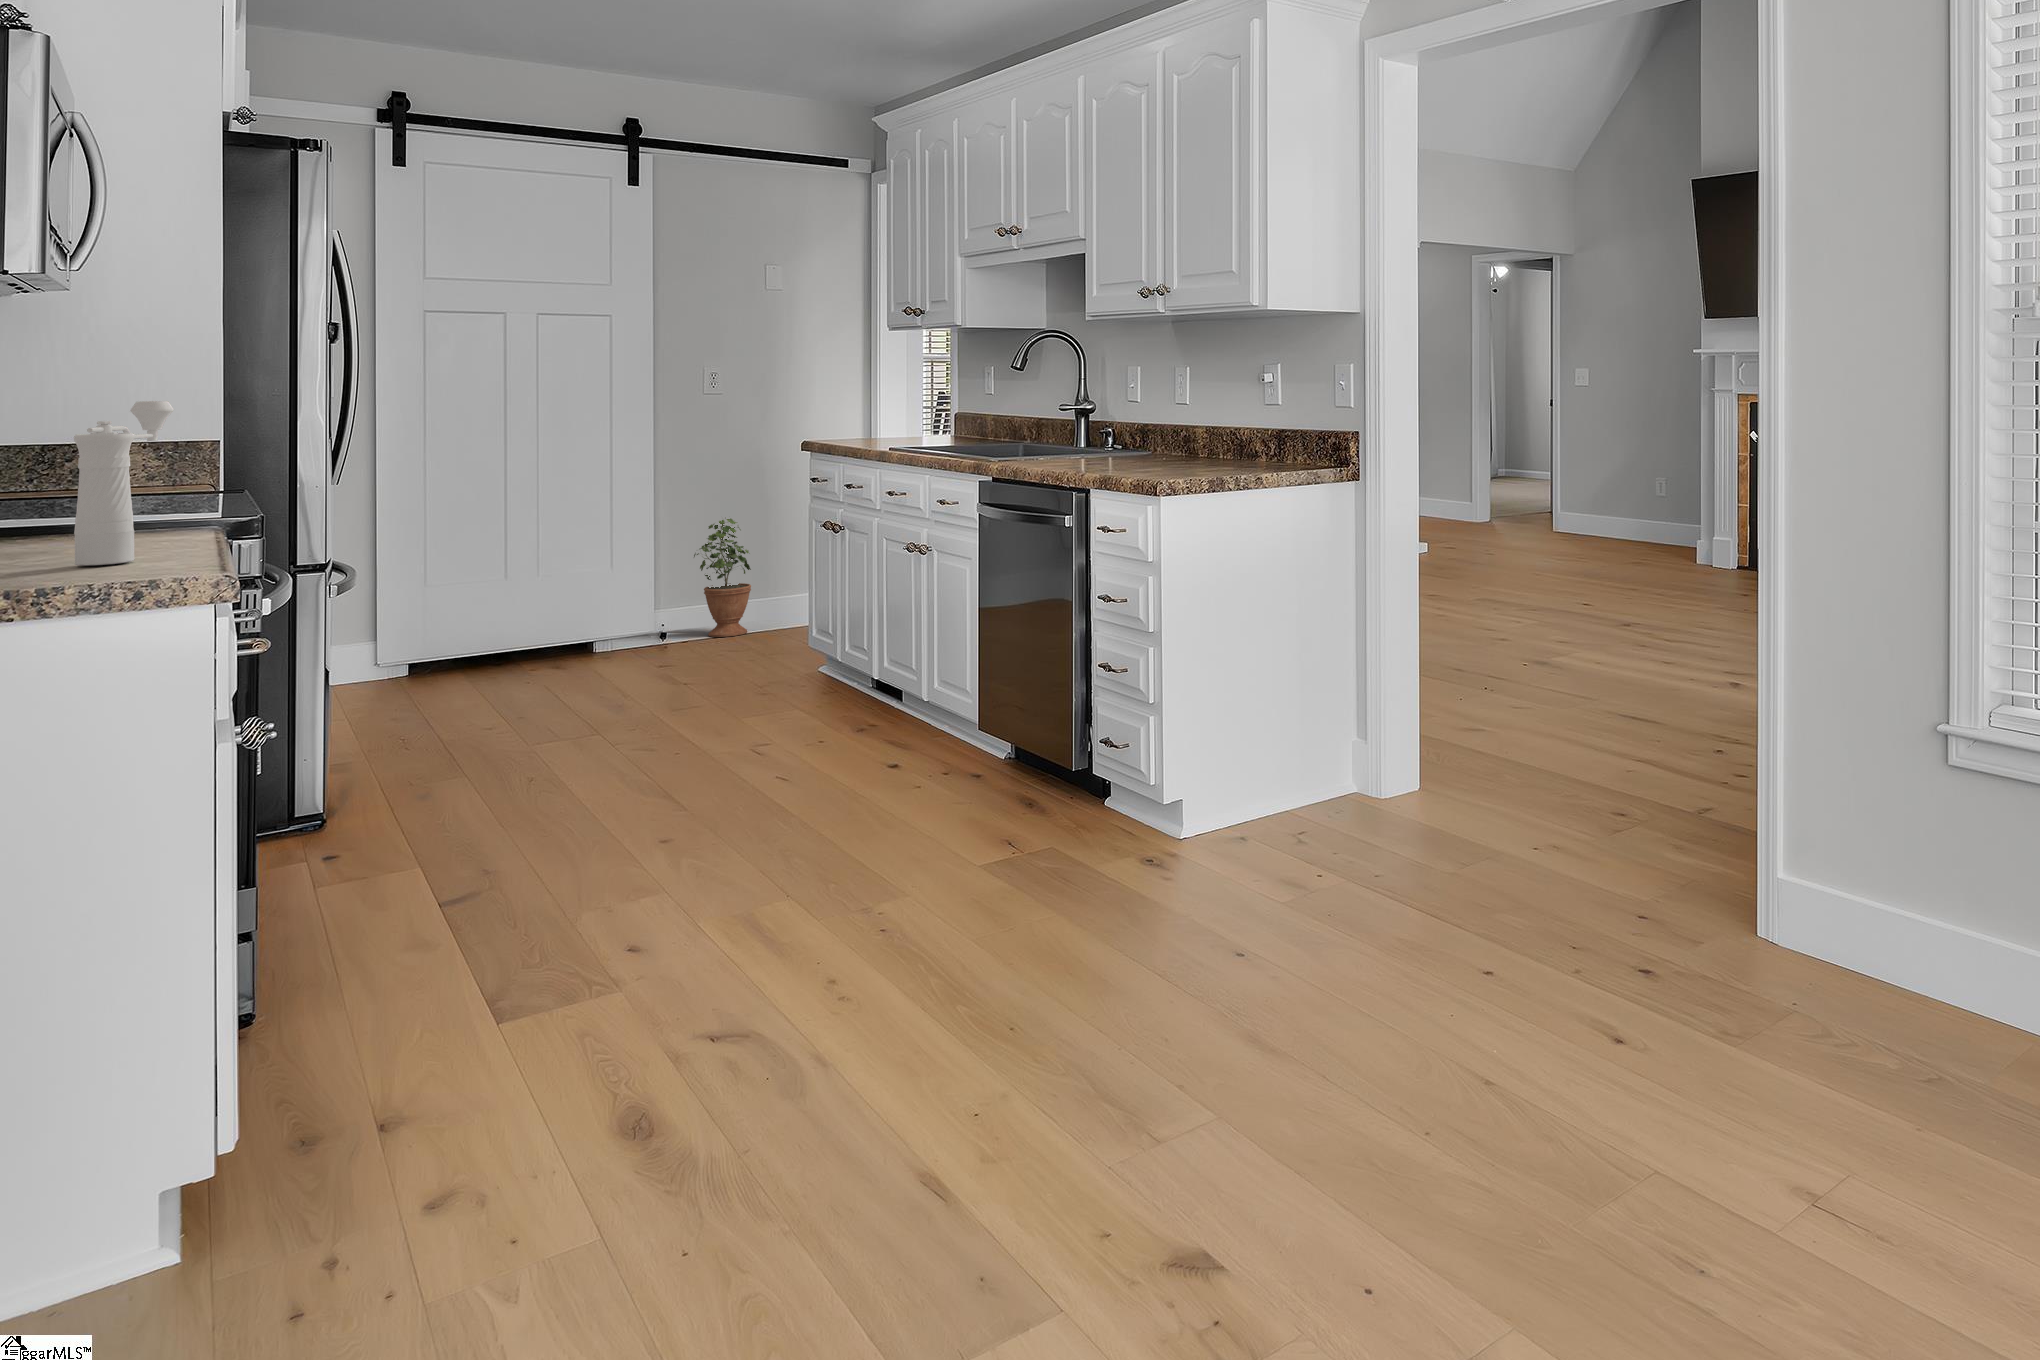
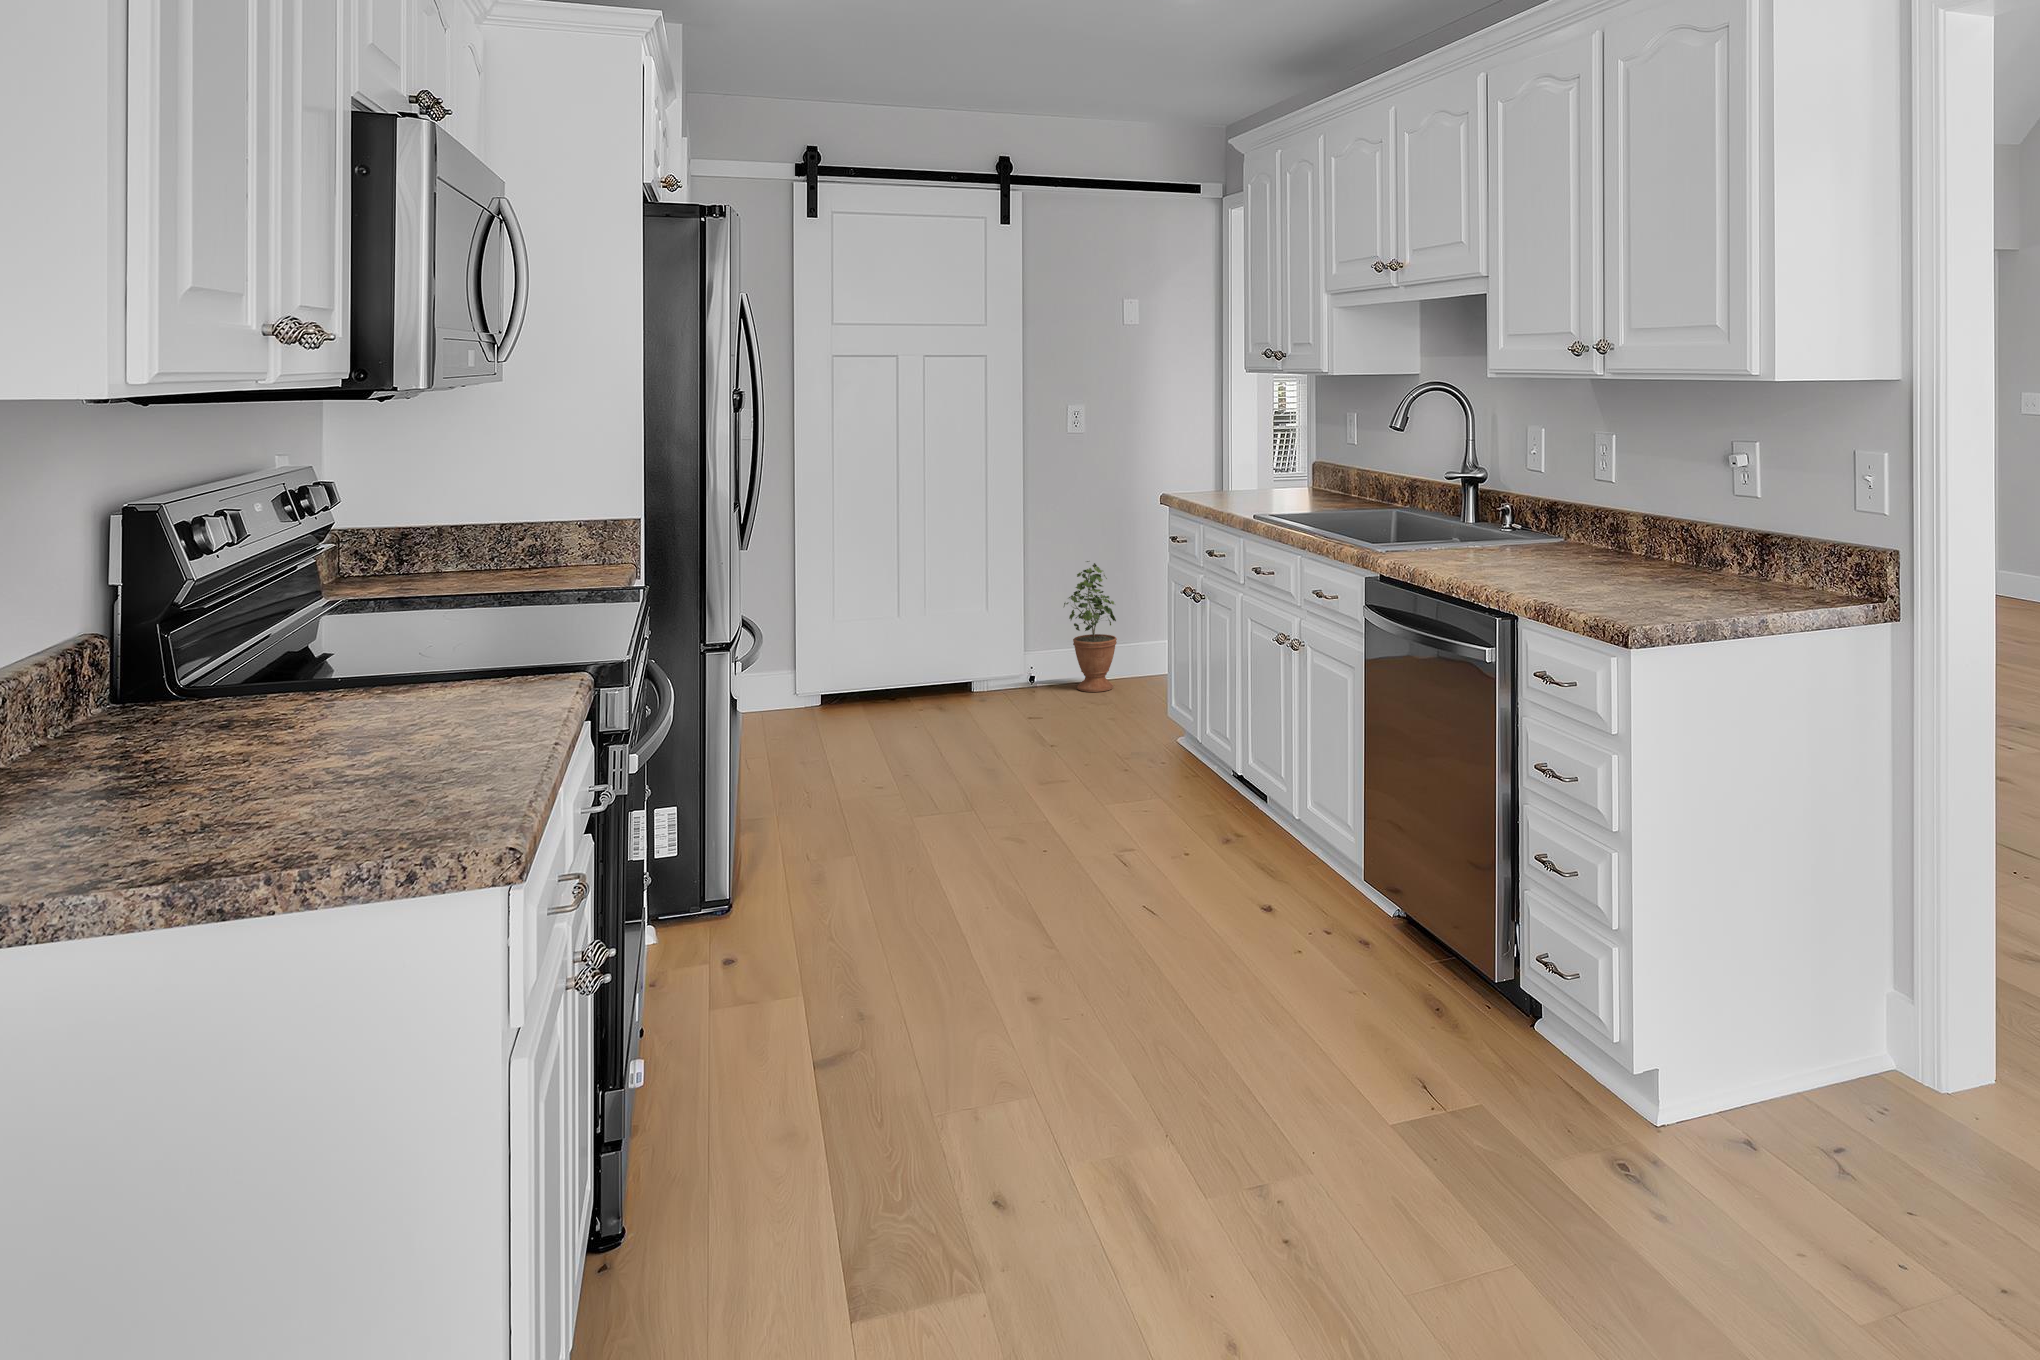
pepper mill: present [74,401,174,566] -> none [391,564,505,786]

